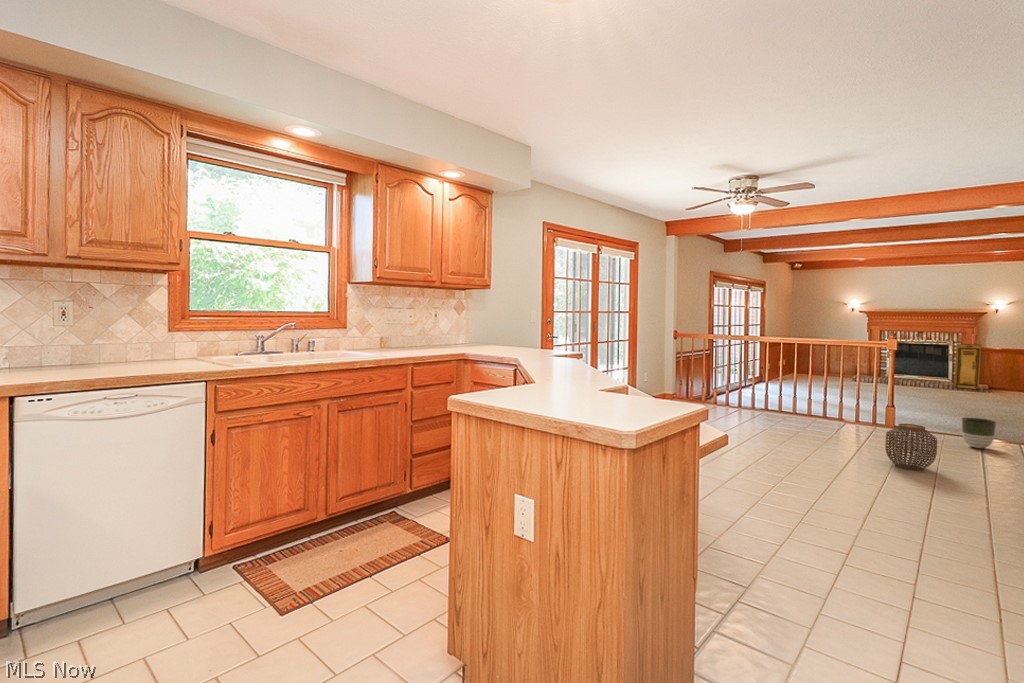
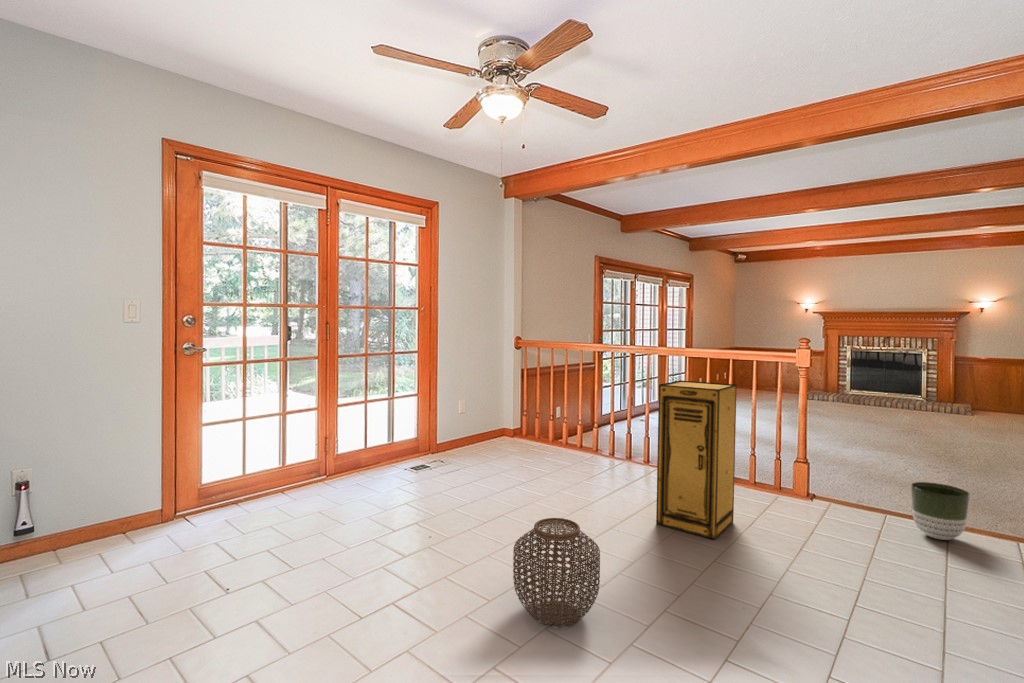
storage cabinet: present [954,344,981,389] -> present [656,380,737,539]
woven basket: present [885,424,937,470] -> present [513,518,600,627]

